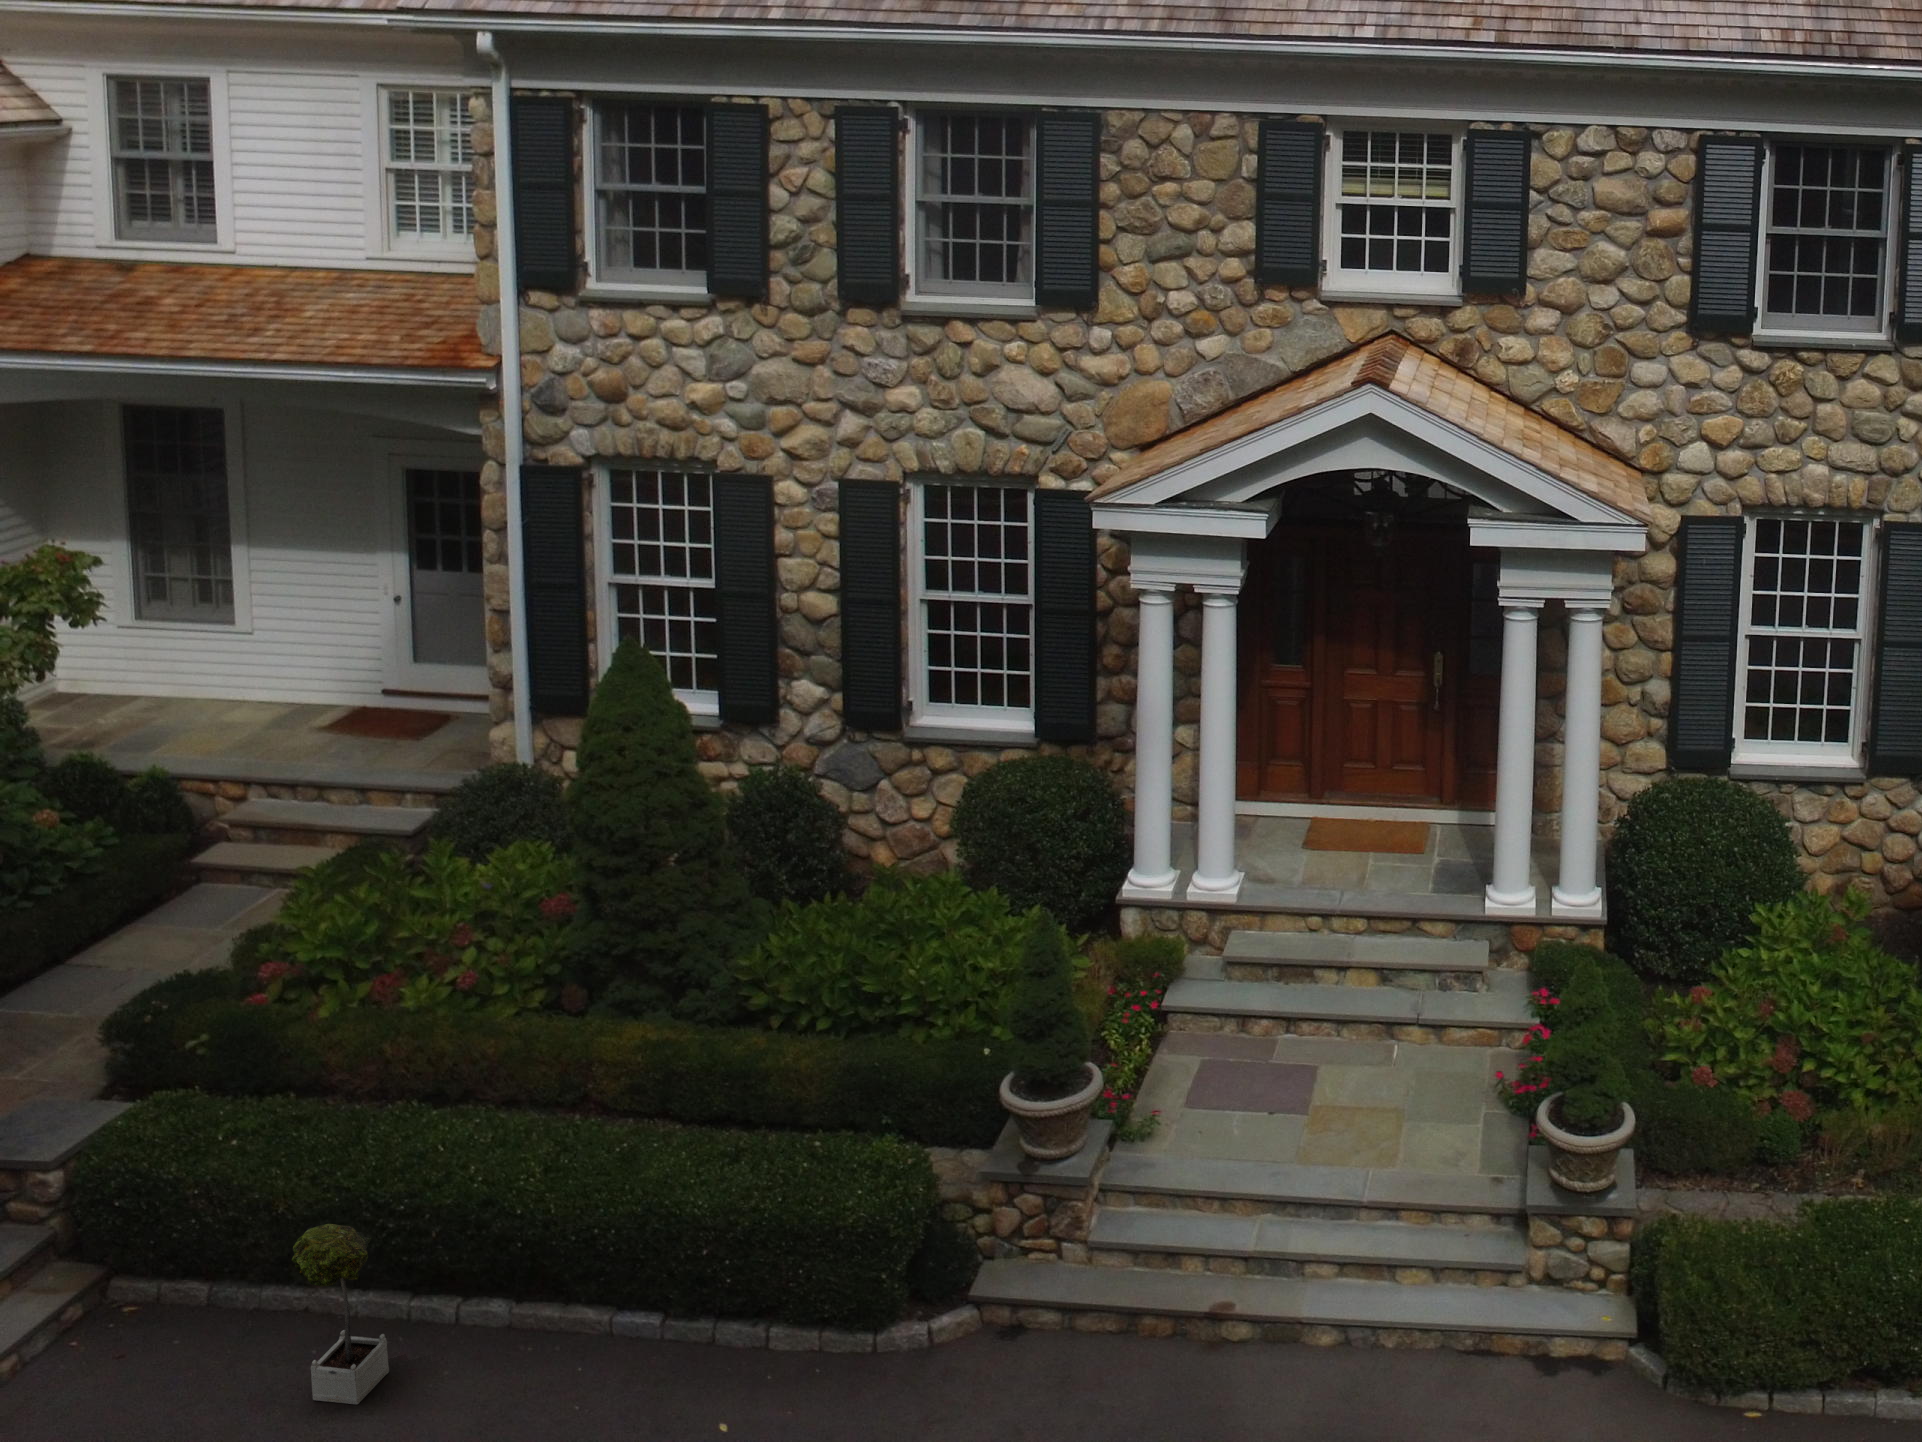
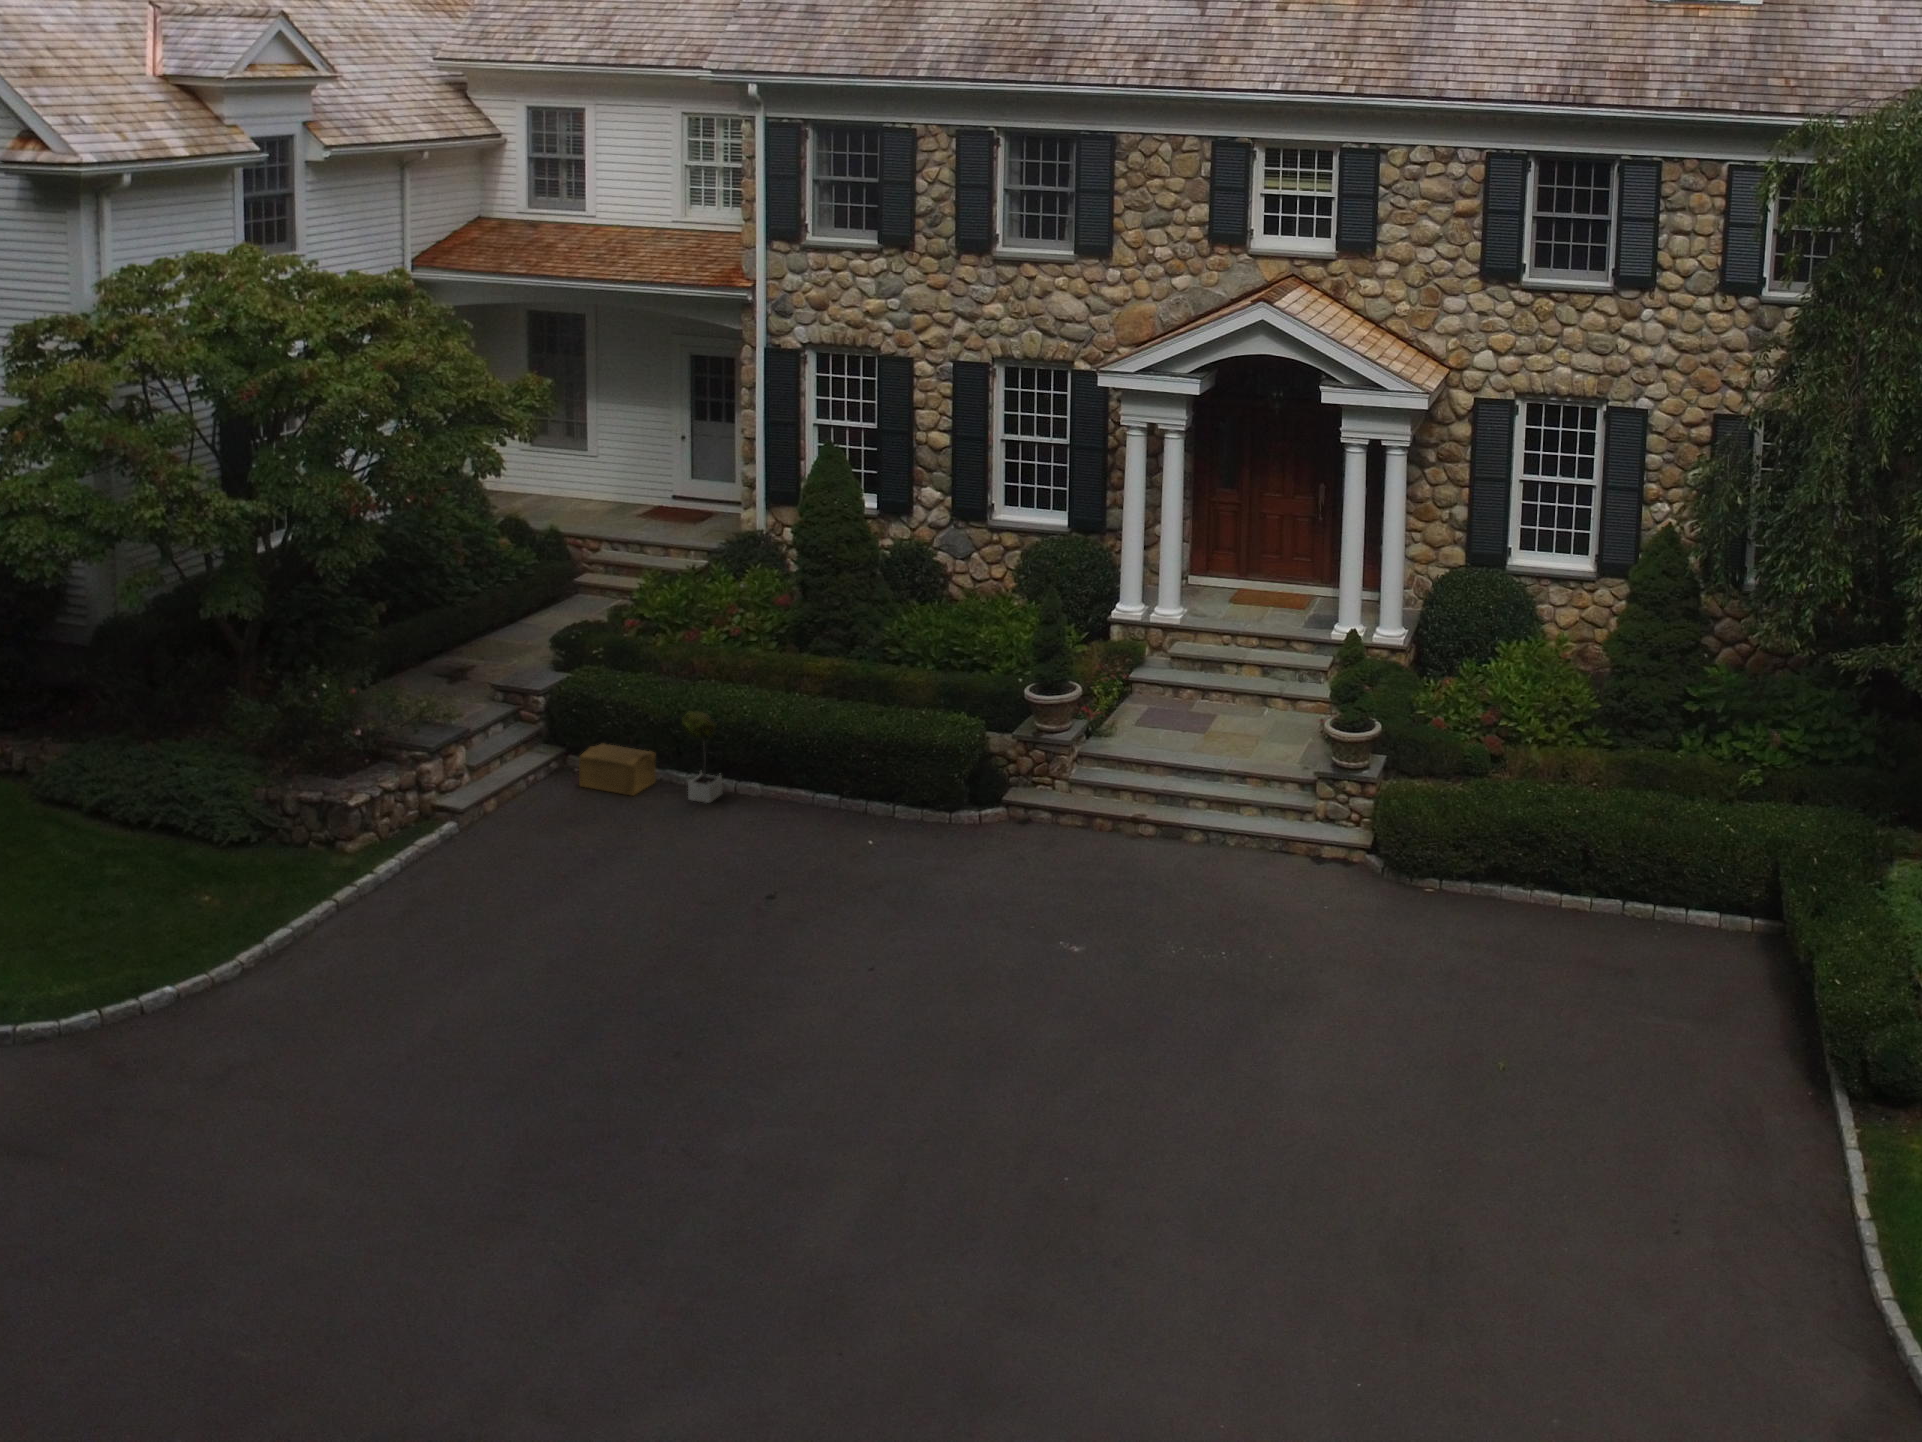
cardboard box: none [77,1285,253,1405] -> present [579,744,656,796]

